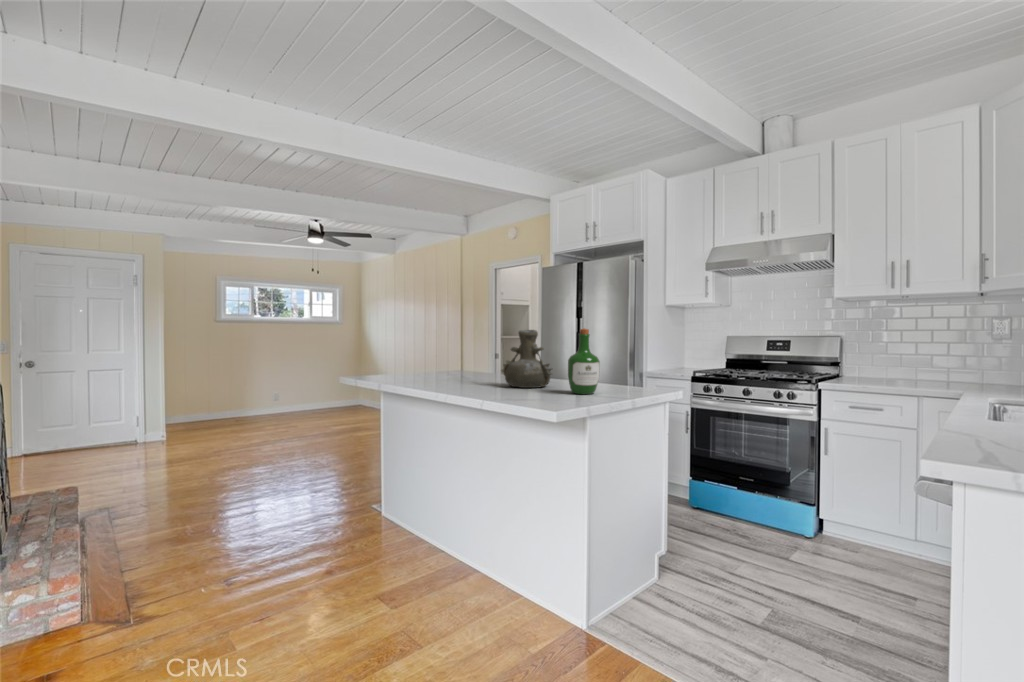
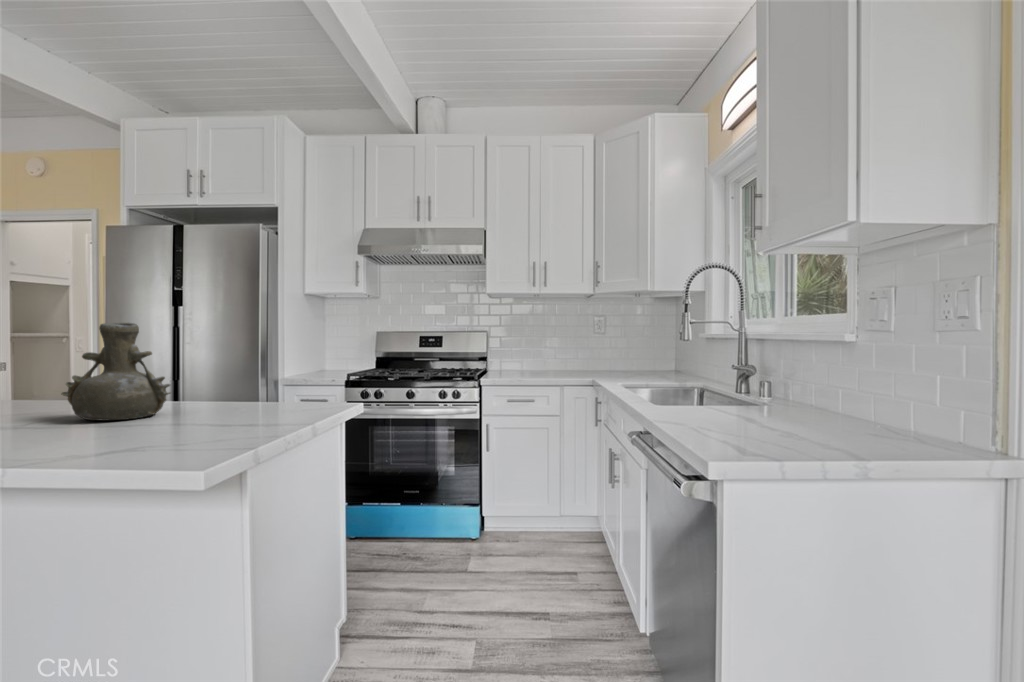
wine bottle: present [568,328,600,394] -> none [209,321,263,422]

